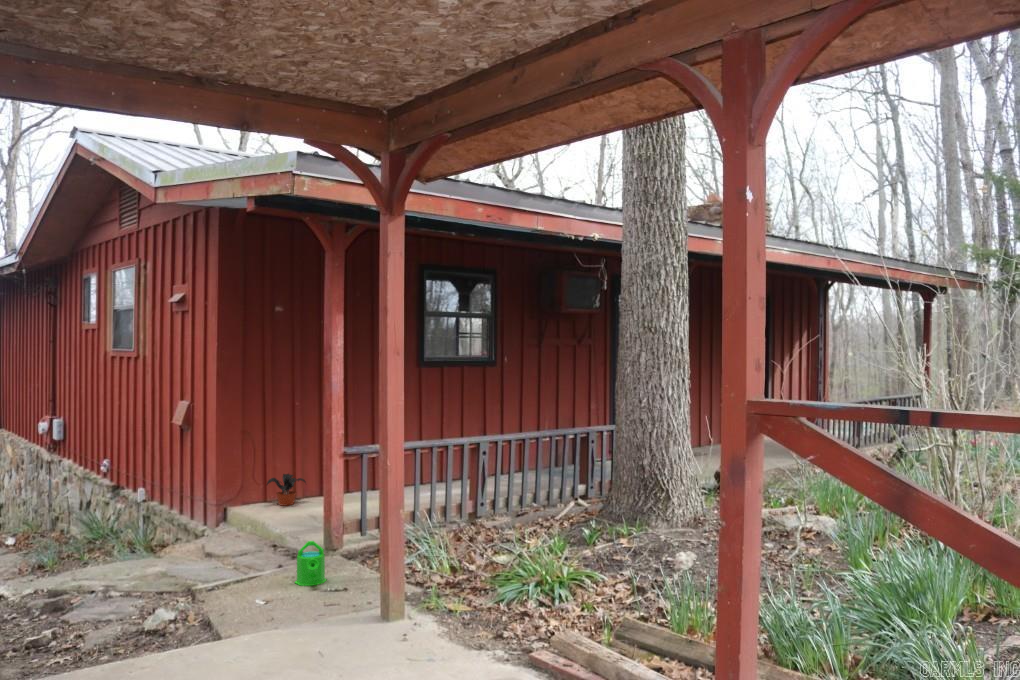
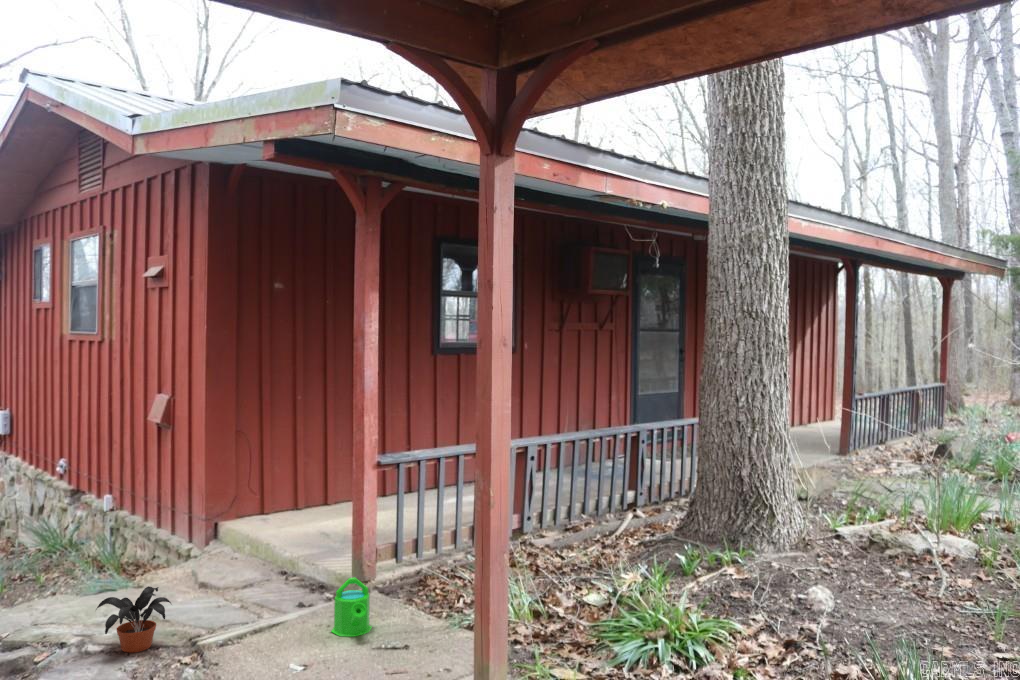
potted plant: present [267,474,306,506] -> present [97,586,171,652]

